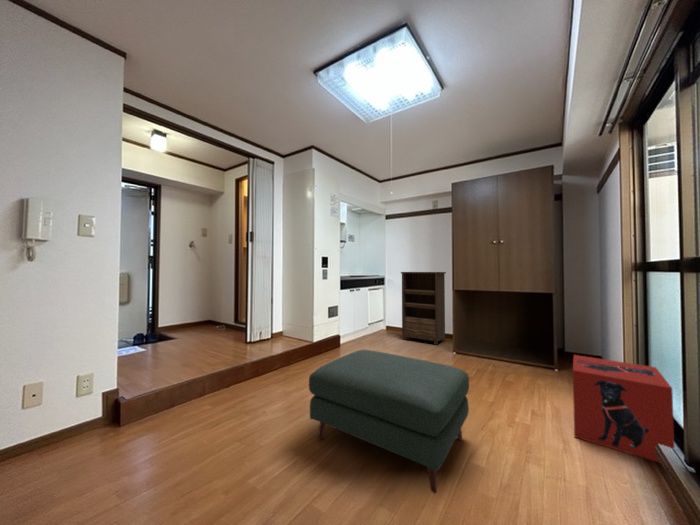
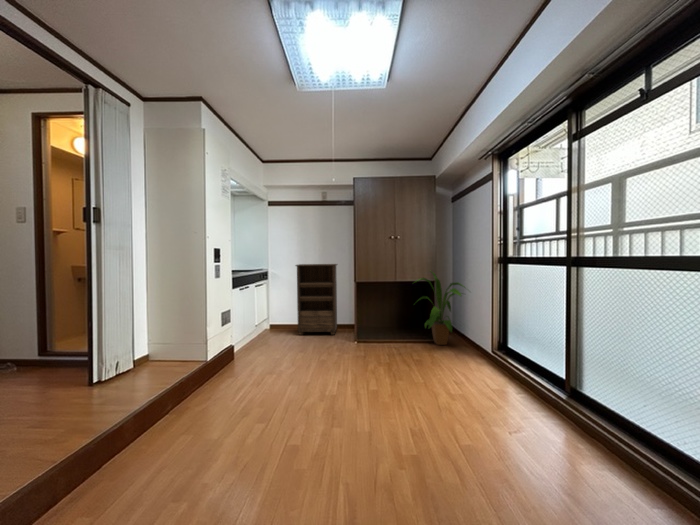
house plant: none [521,280,608,379] -> present [418,272,464,345]
ottoman: present [309,350,469,493] -> none [306,357,480,488]
storage box: present [573,355,674,462] -> none [472,327,543,391]

